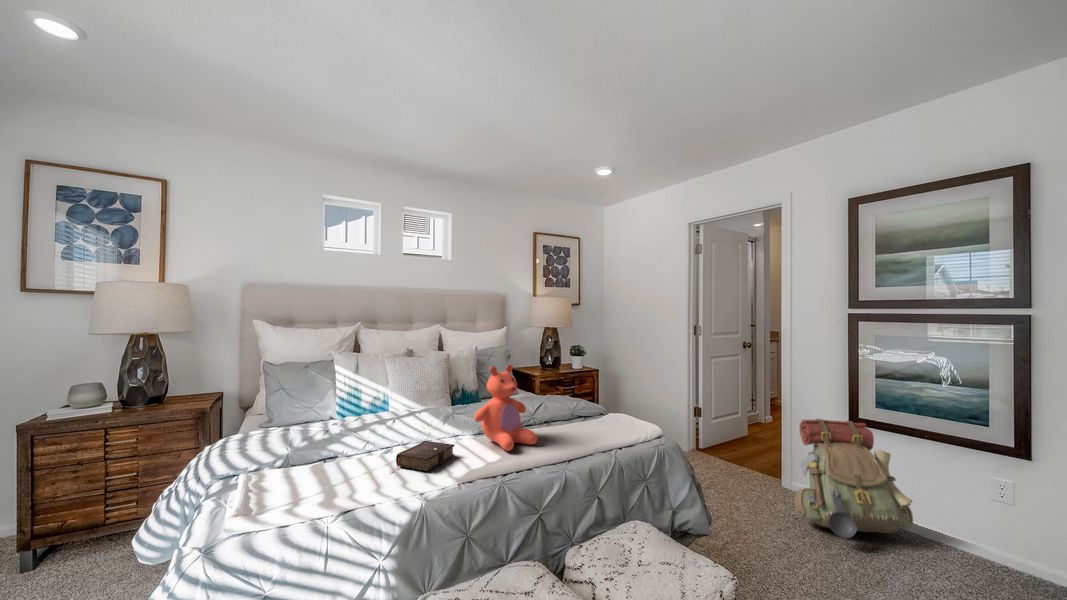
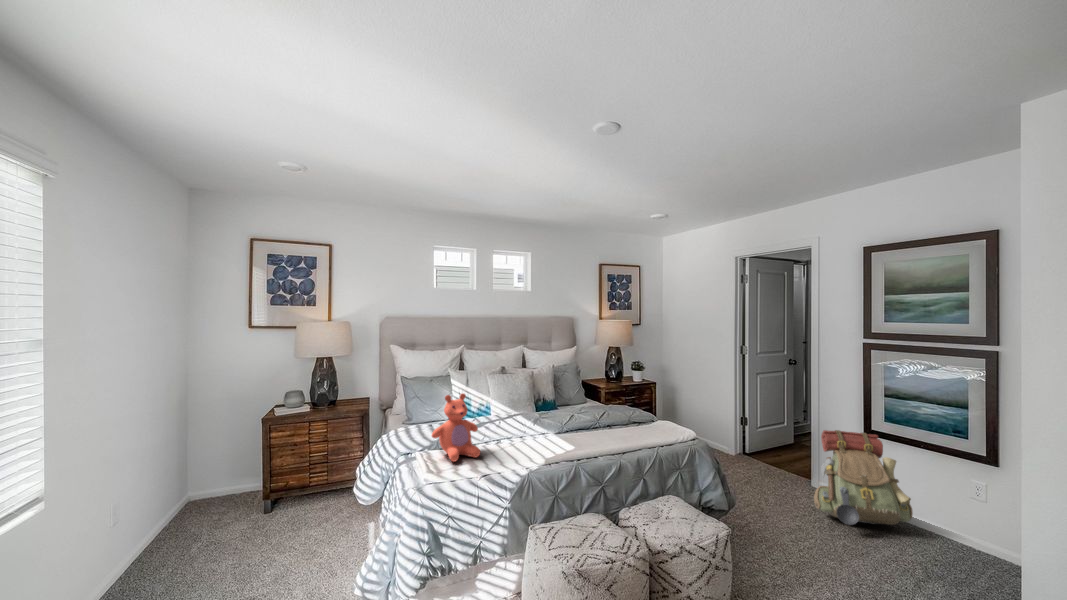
teddy bear: present [474,364,537,451] -> present [432,393,480,462]
book: present [392,441,454,471] -> none [504,435,545,454]

